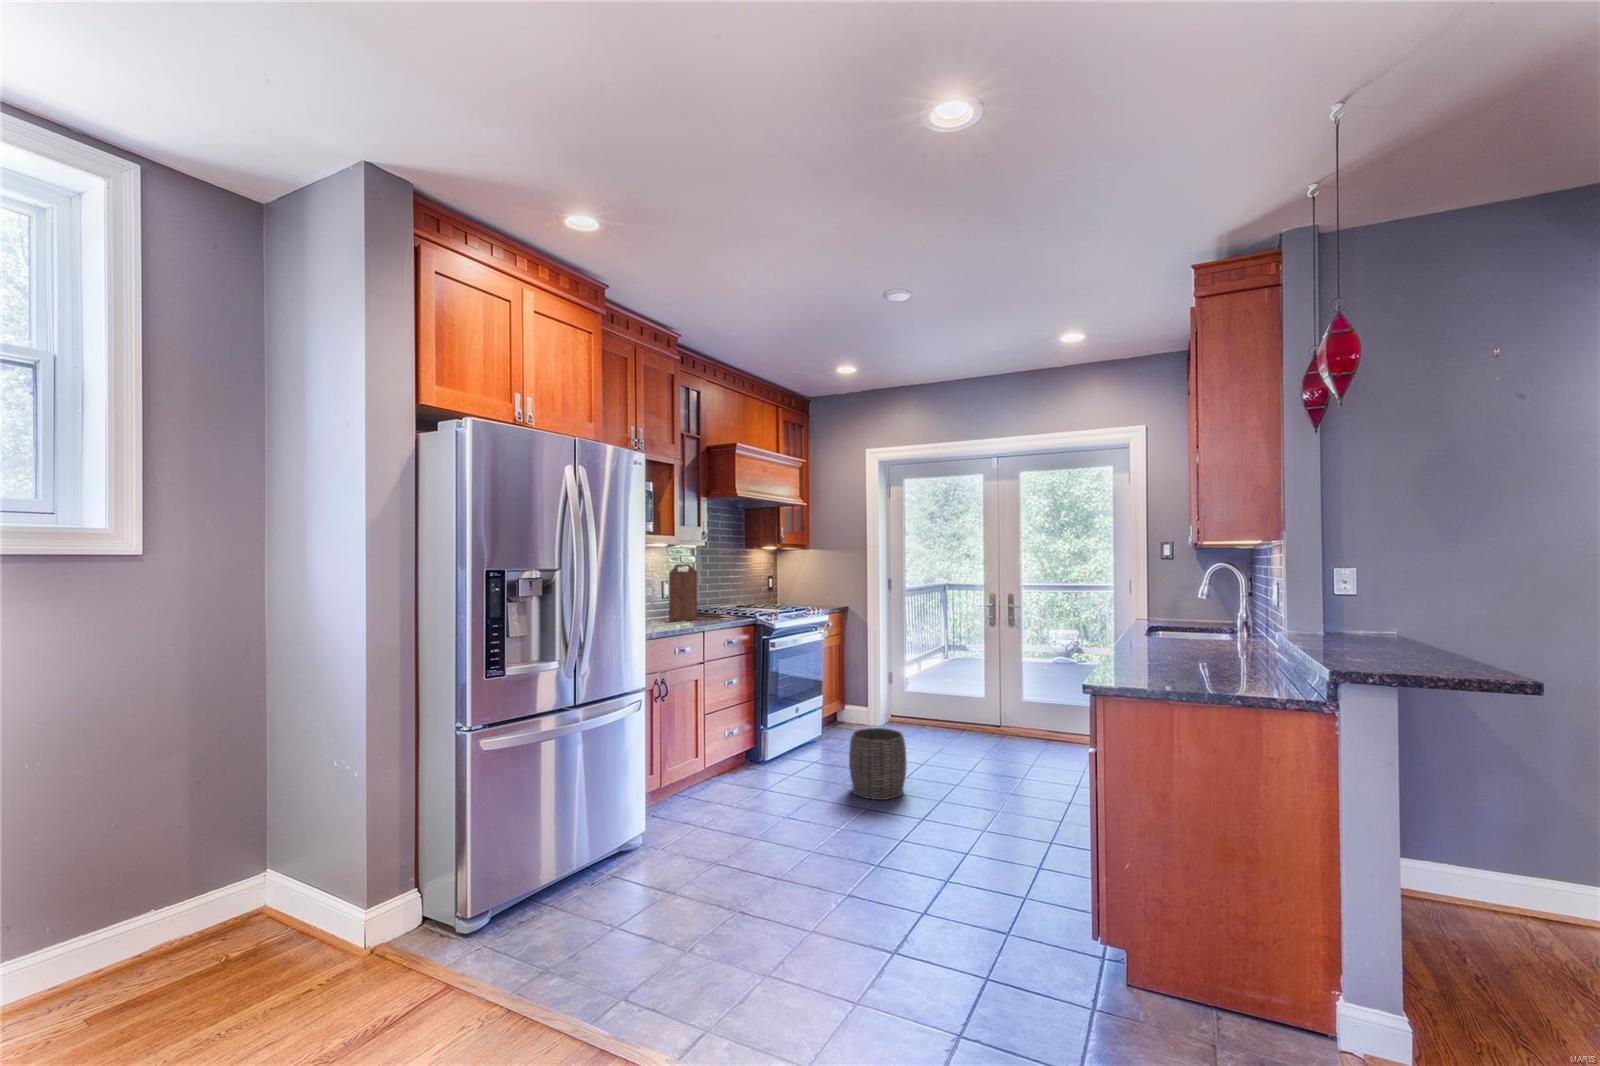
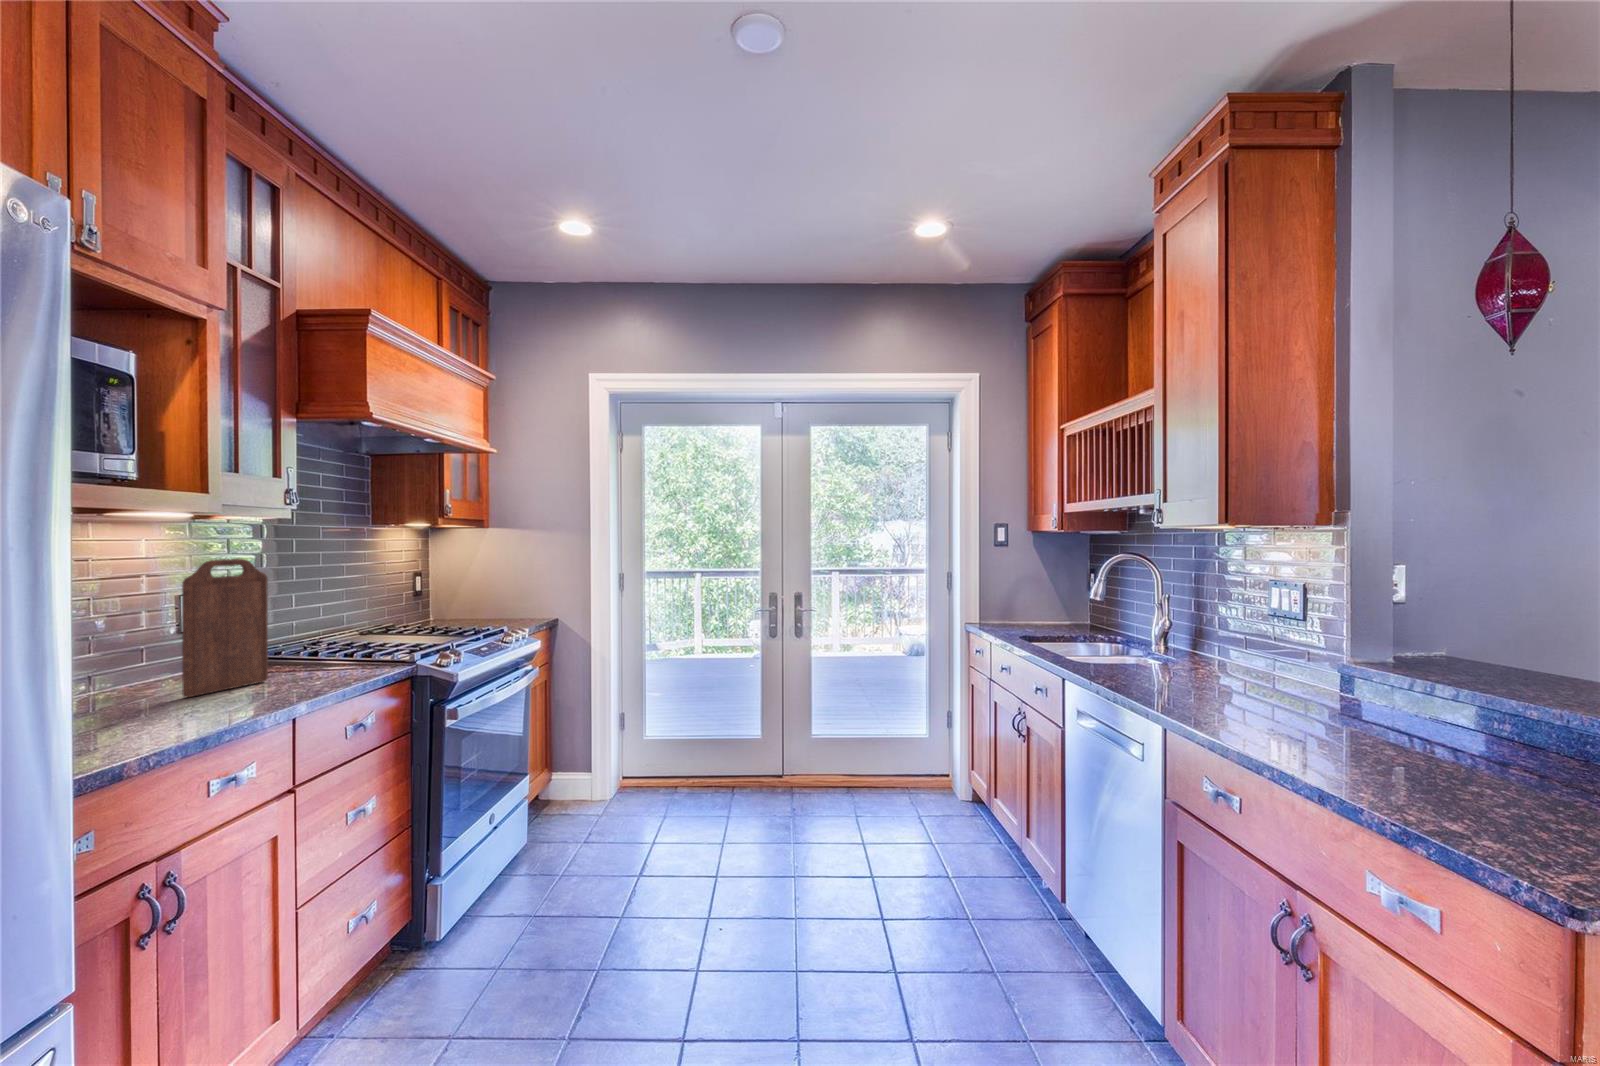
woven basket: present [849,728,907,800] -> none [634,845,739,1001]

